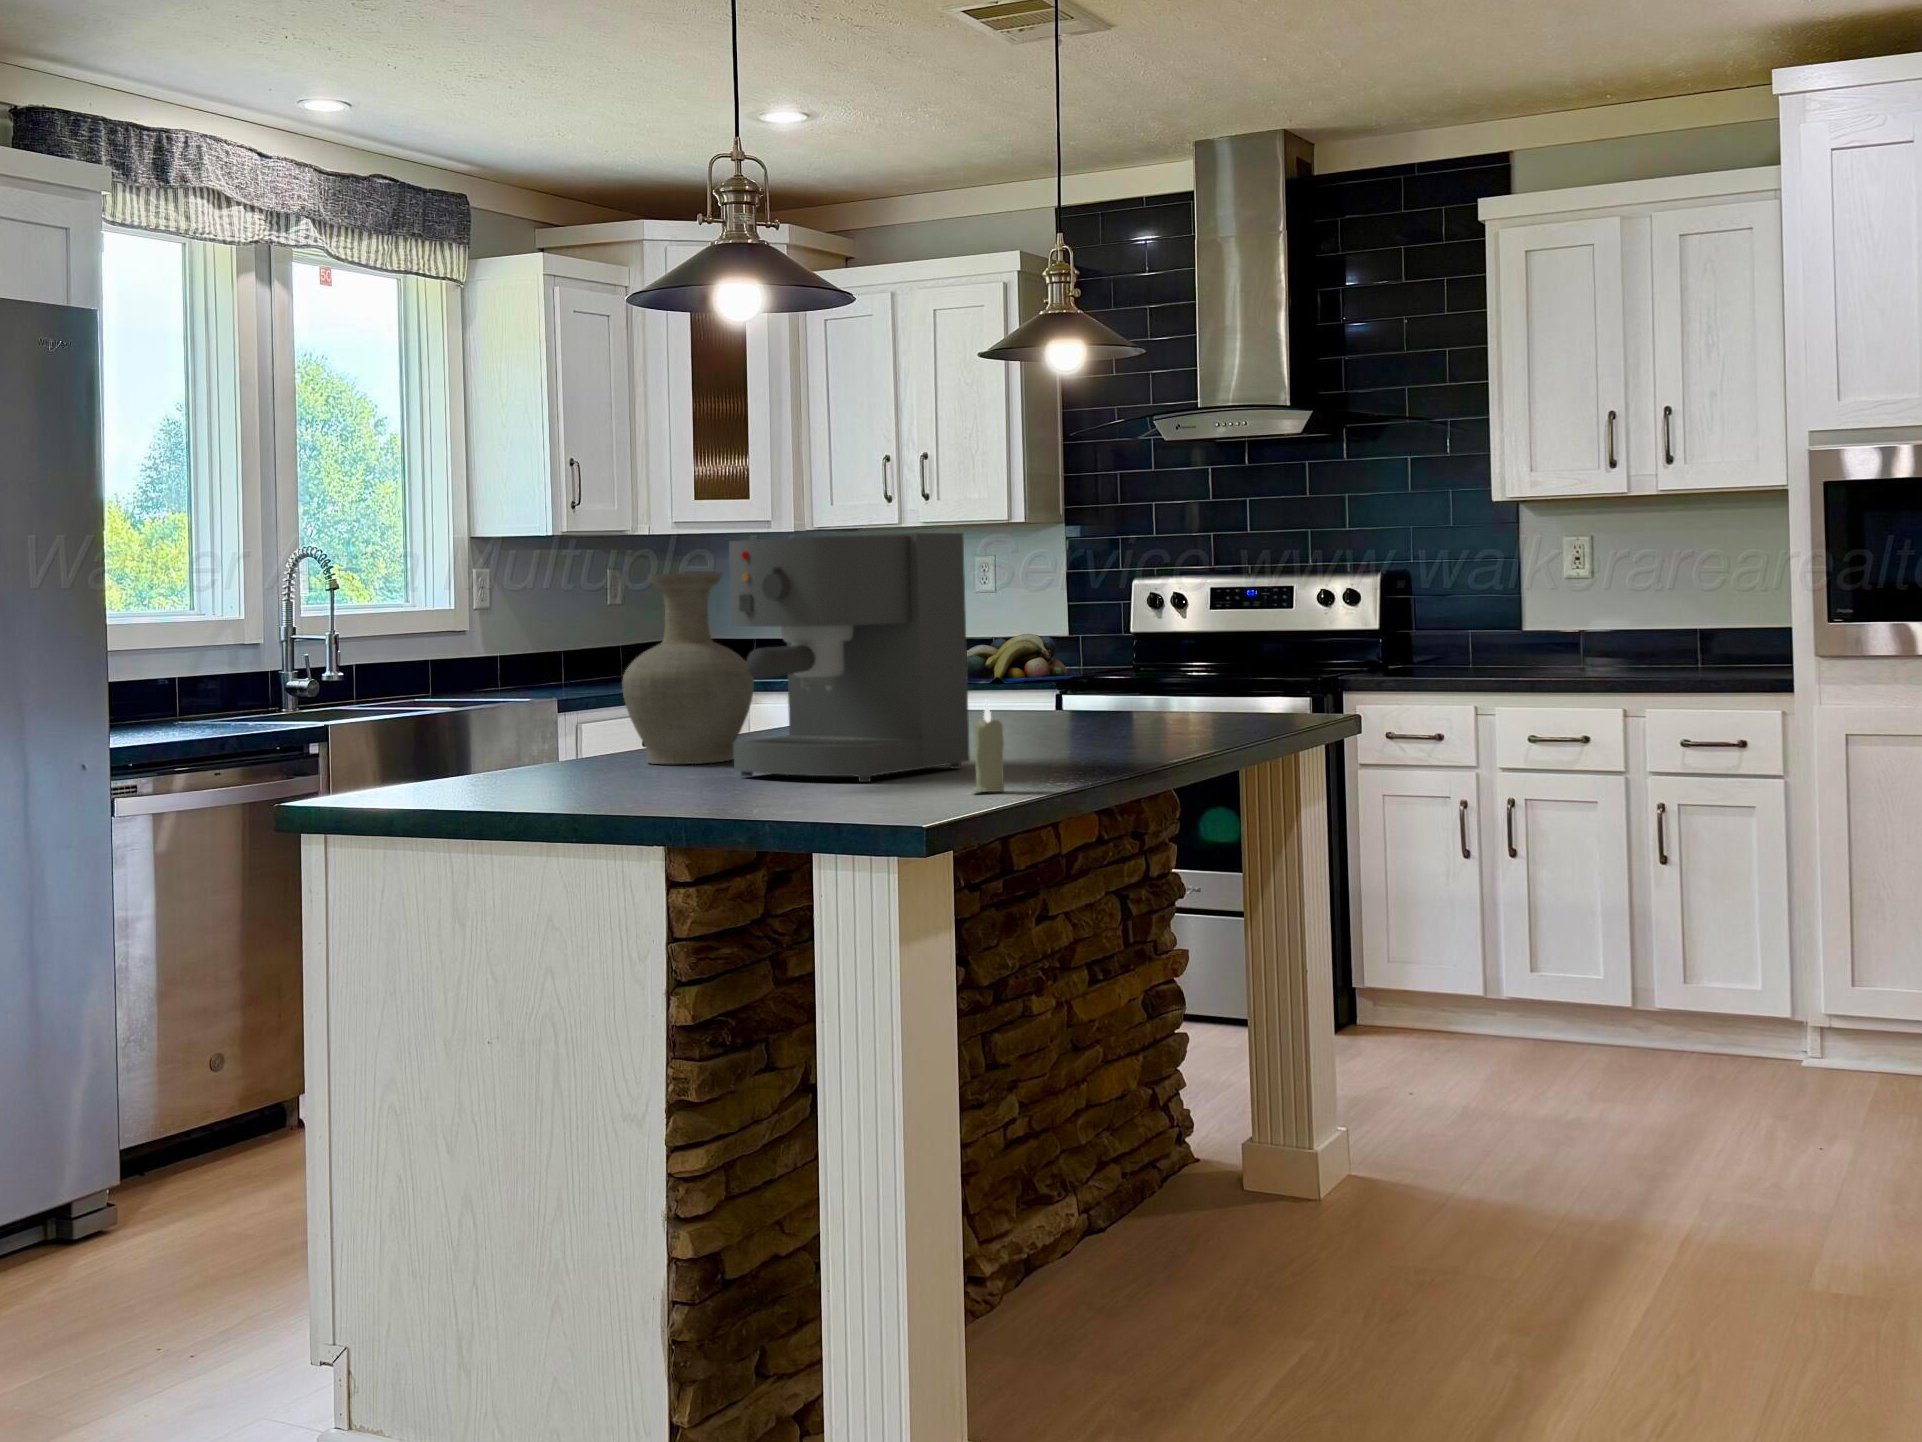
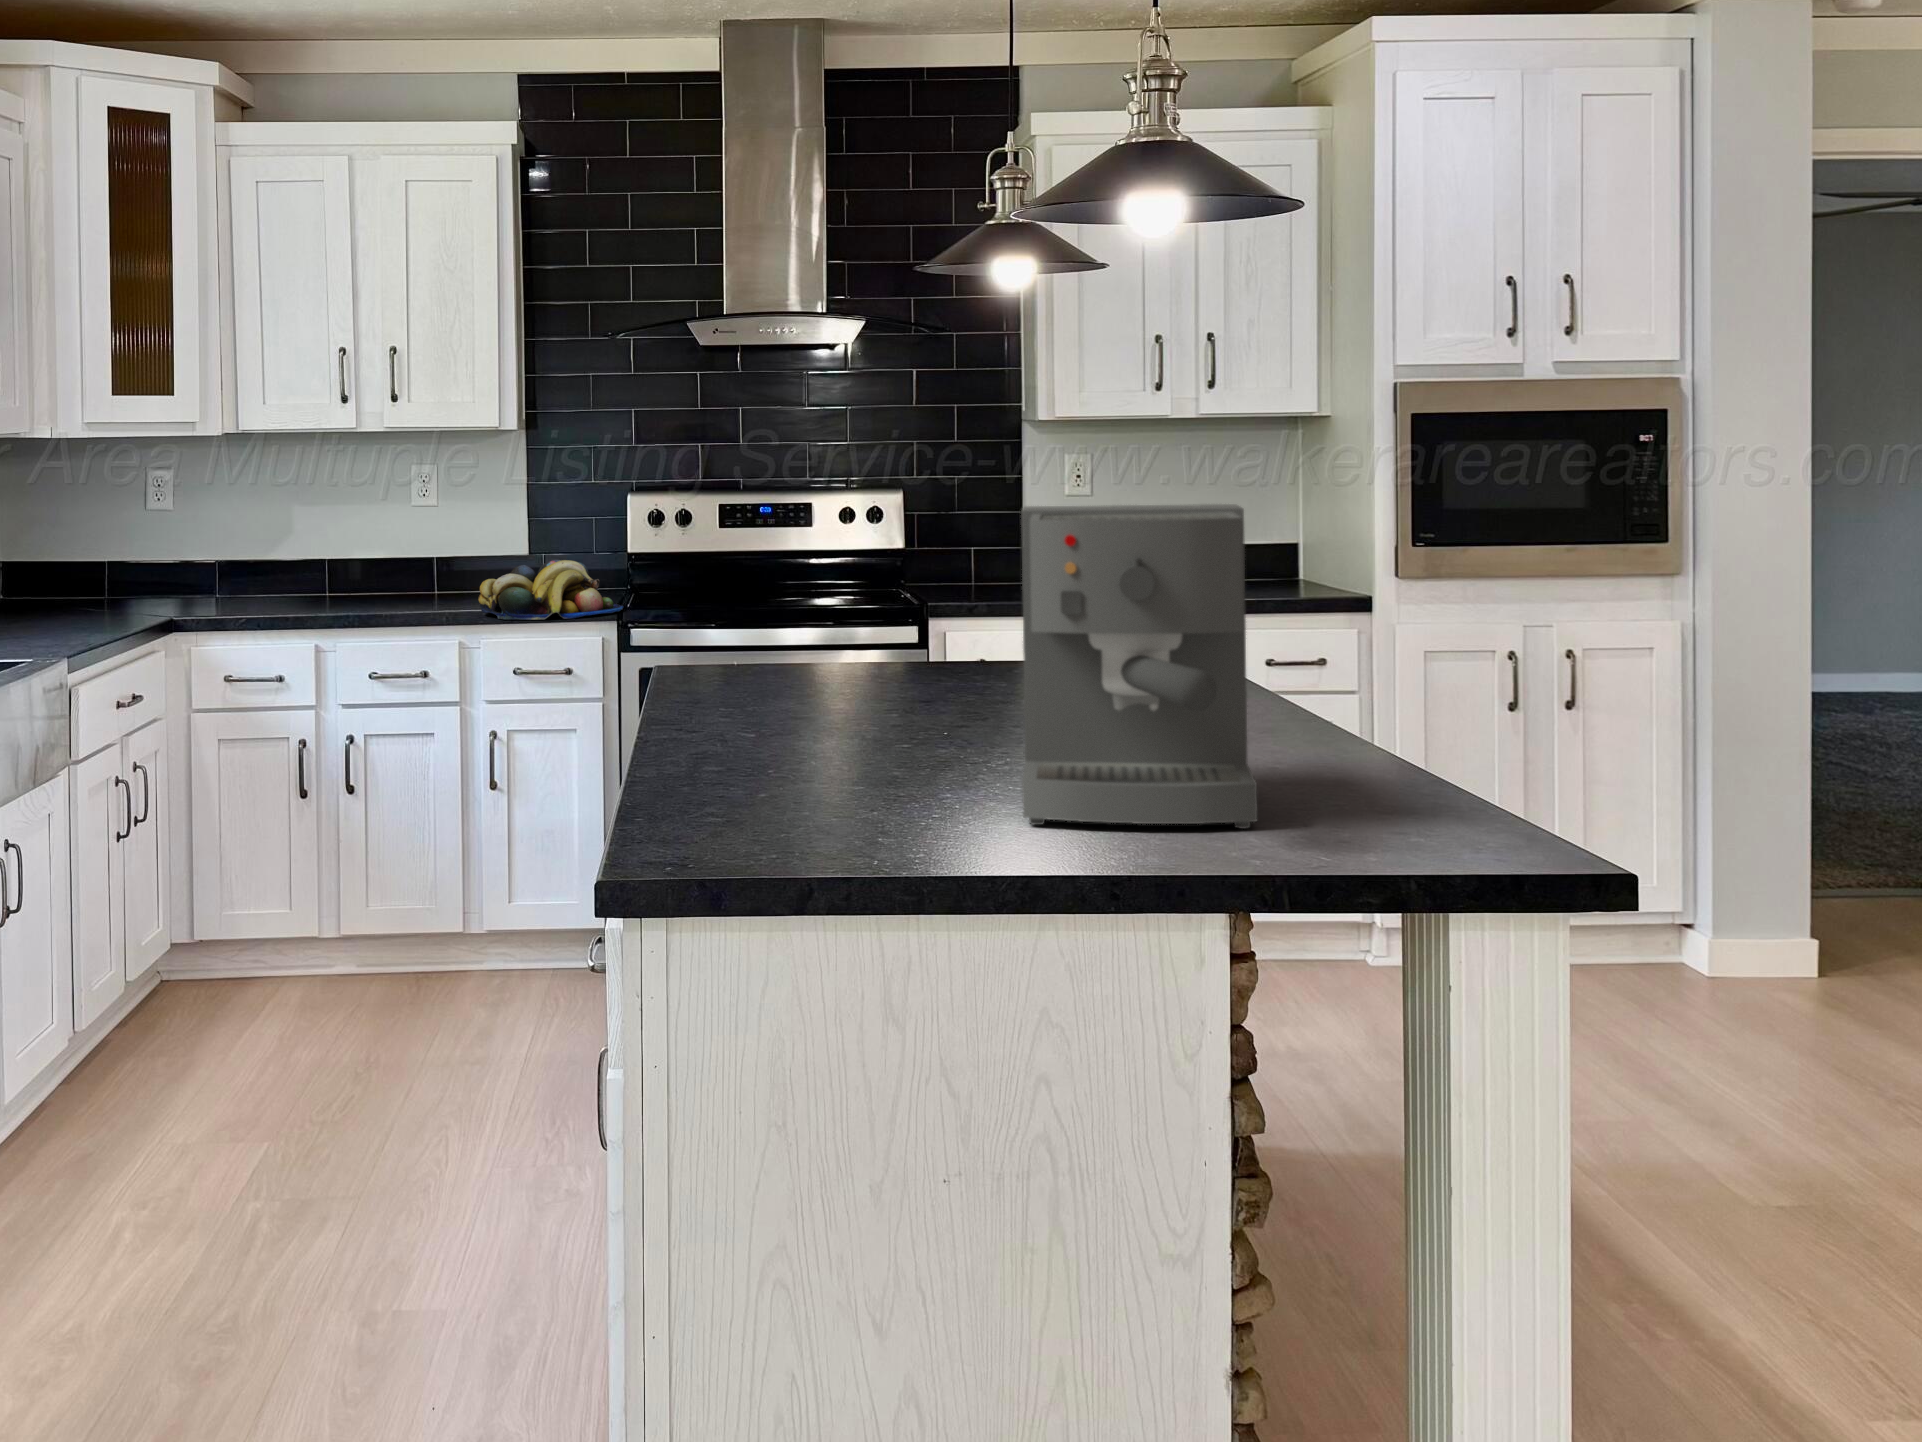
vase: present [622,572,754,764] -> none [717,545,887,802]
candle: present [972,701,1004,792] -> none [1465,727,1508,844]

